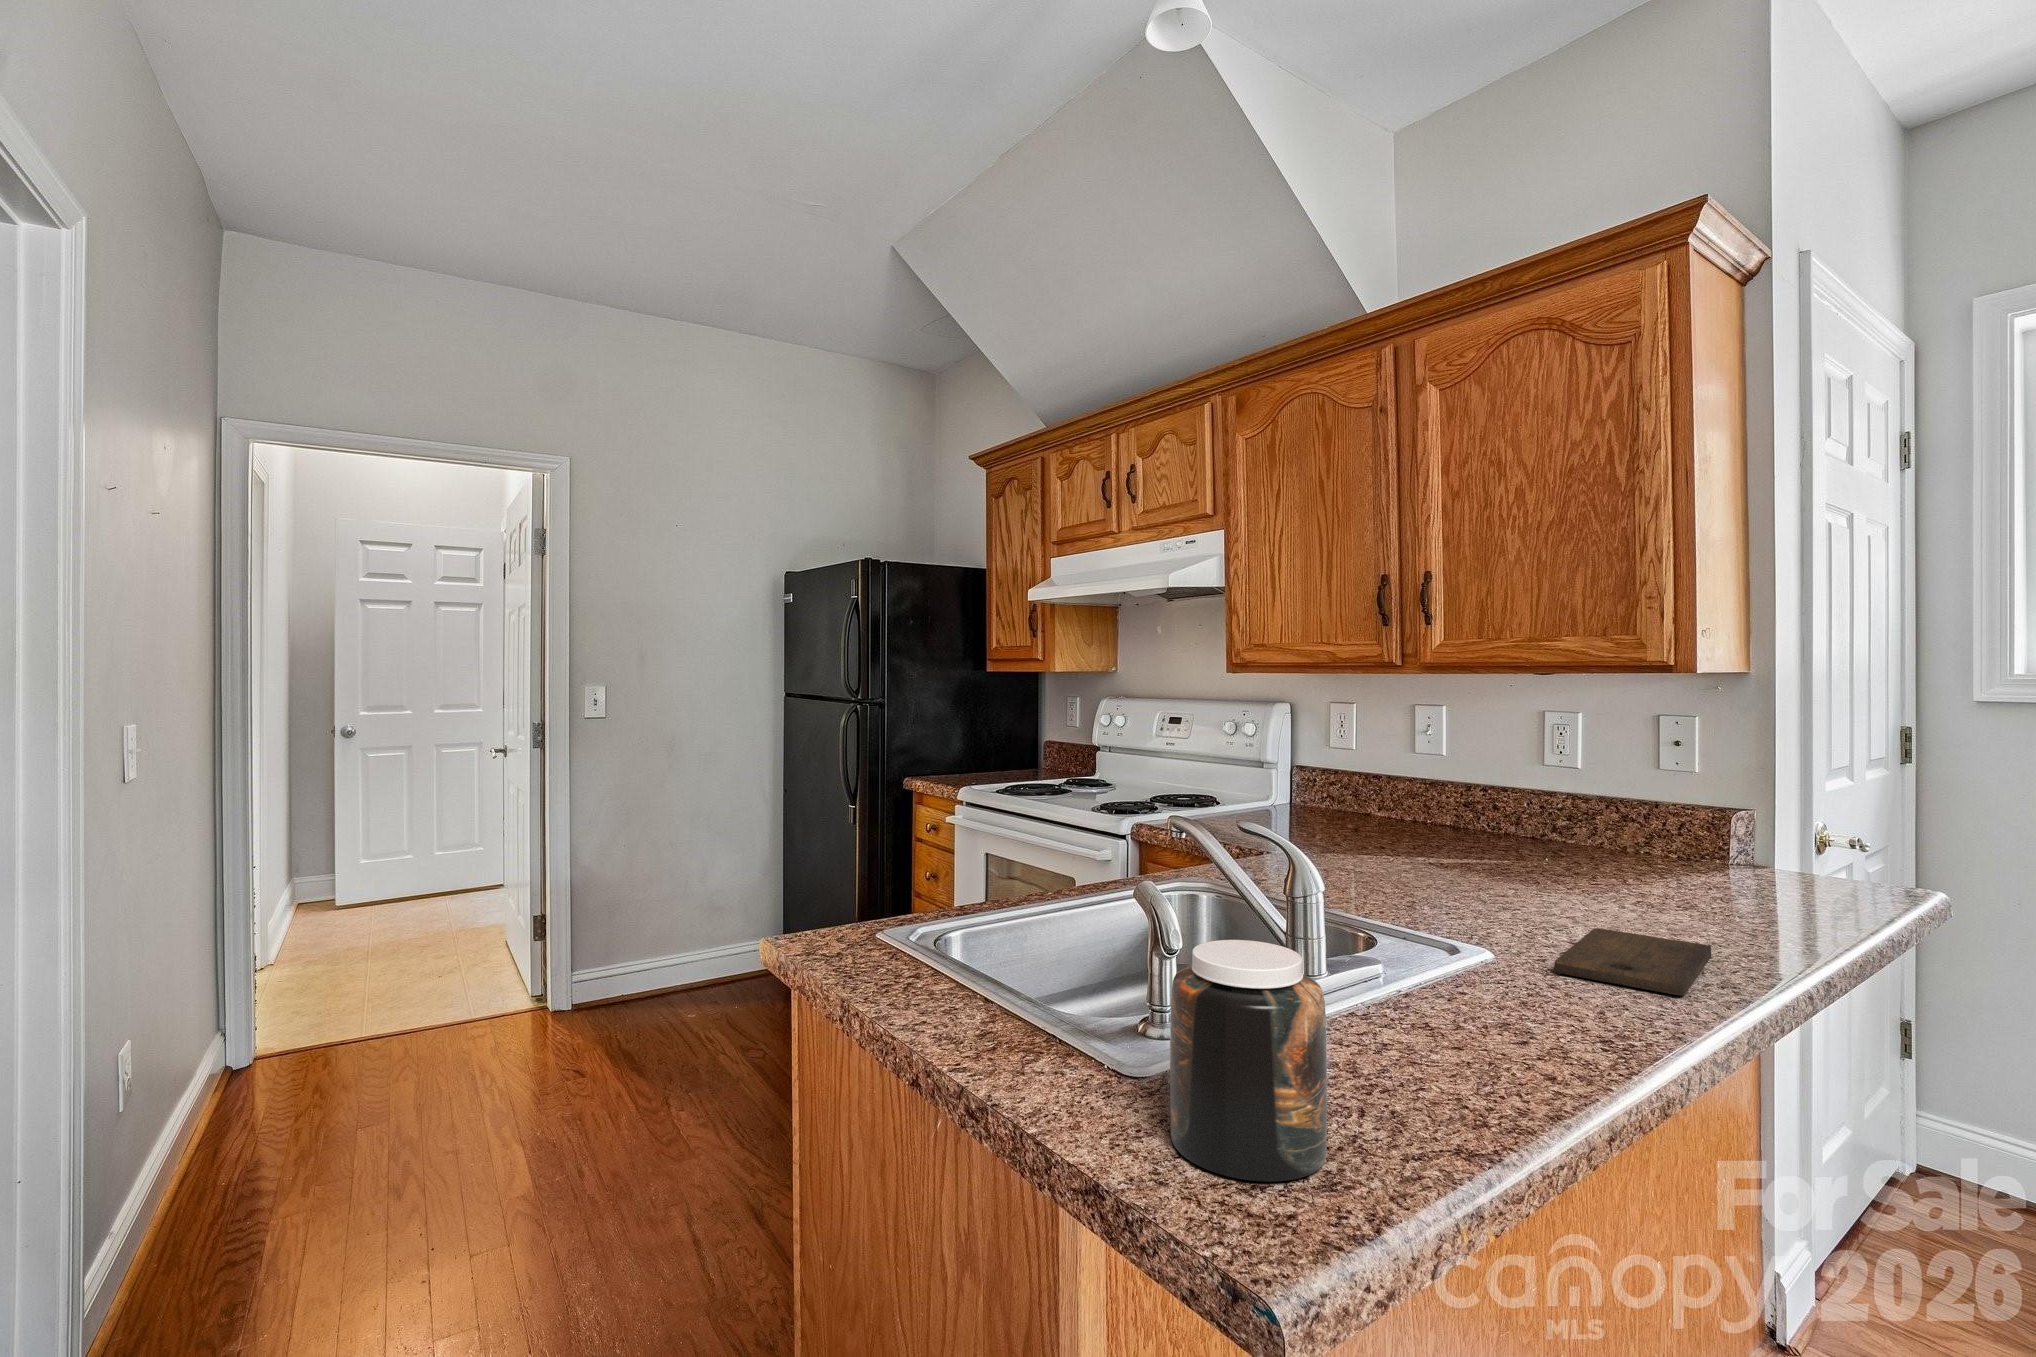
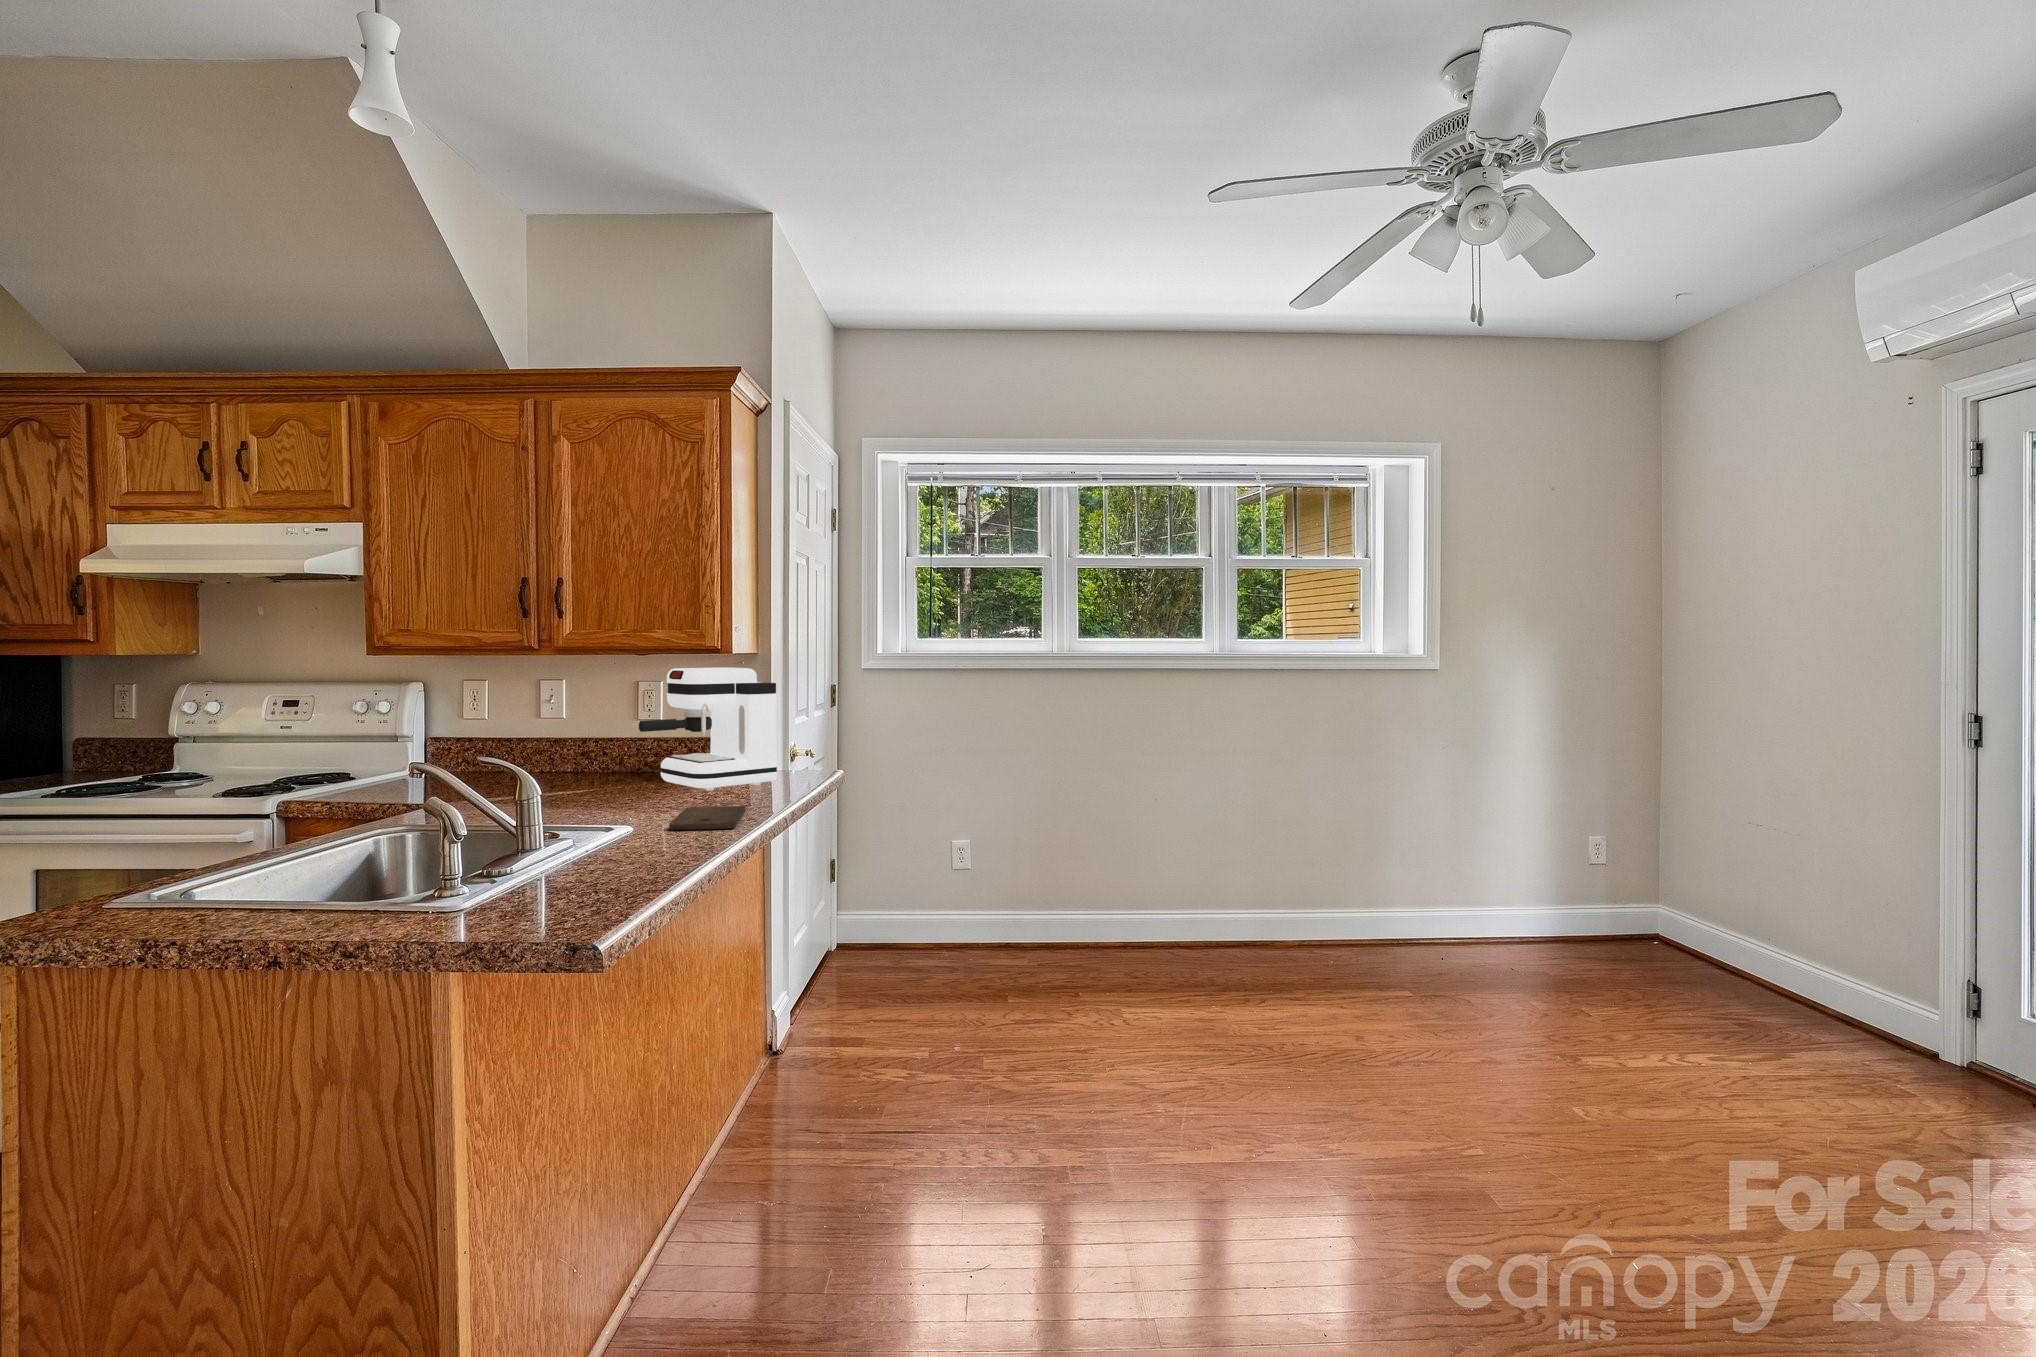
coffee maker: none [1530,693,1784,895] -> present [639,668,777,791]
jar: present [1170,940,1327,1181] -> none [494,807,587,925]

